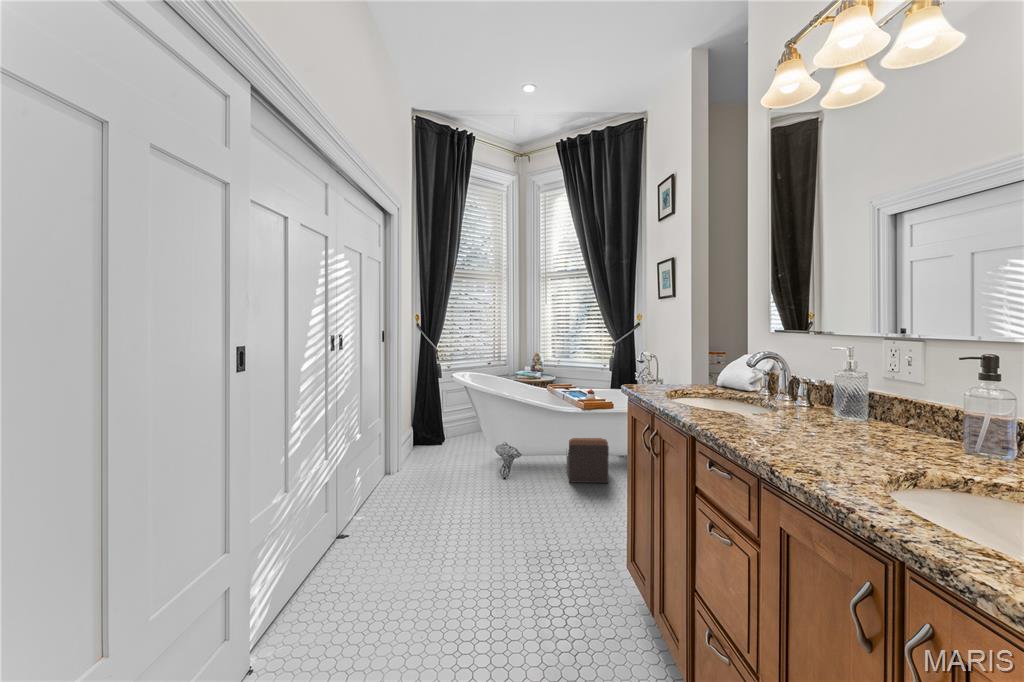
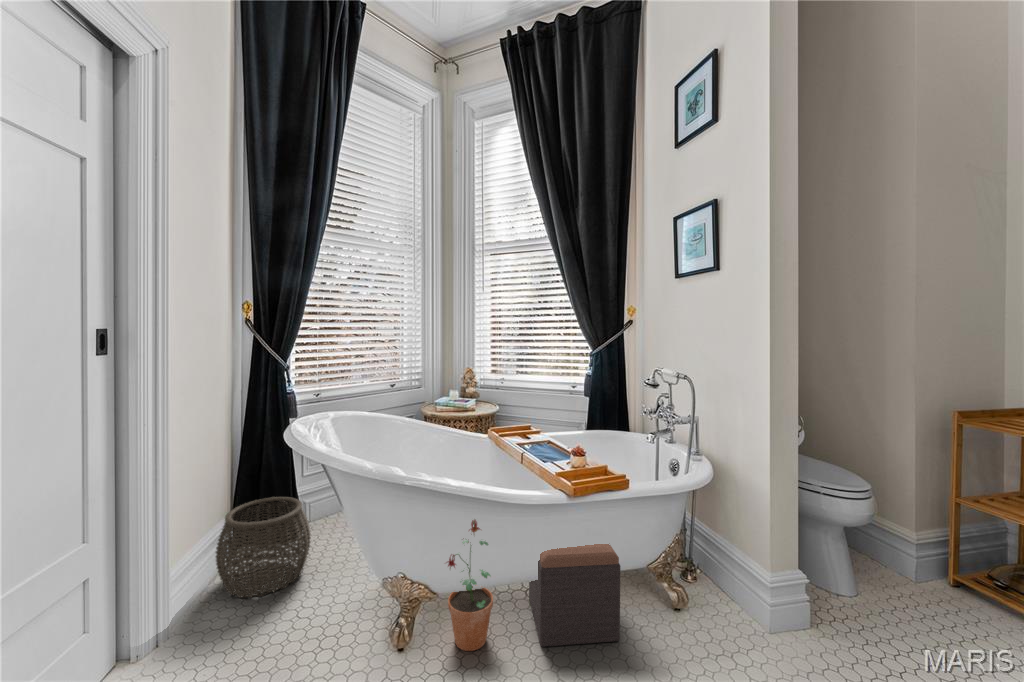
potted plant: none [524,415,547,481] -> present [448,519,493,651]
woven basket: none [412,418,455,462] -> present [216,497,311,597]

